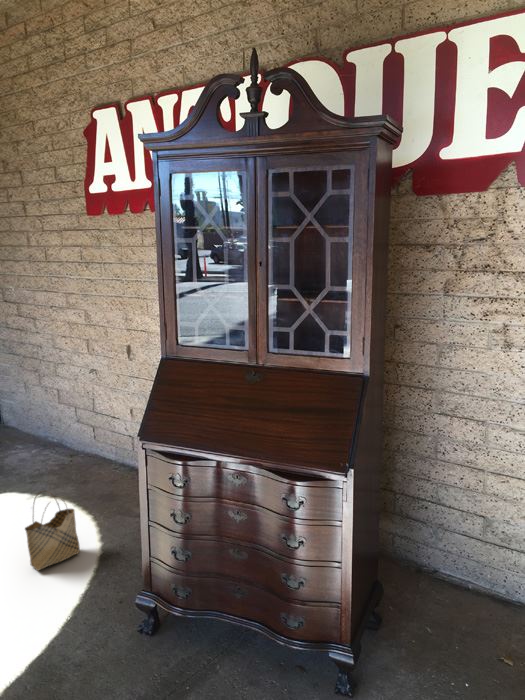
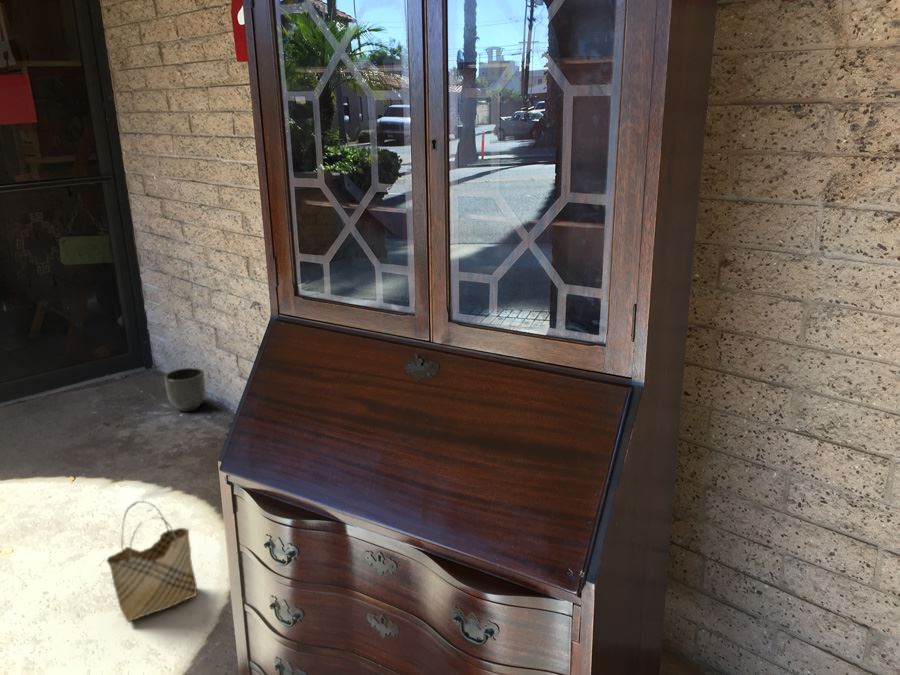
planter: none [20,418,48,449] -> present [164,368,206,411]

